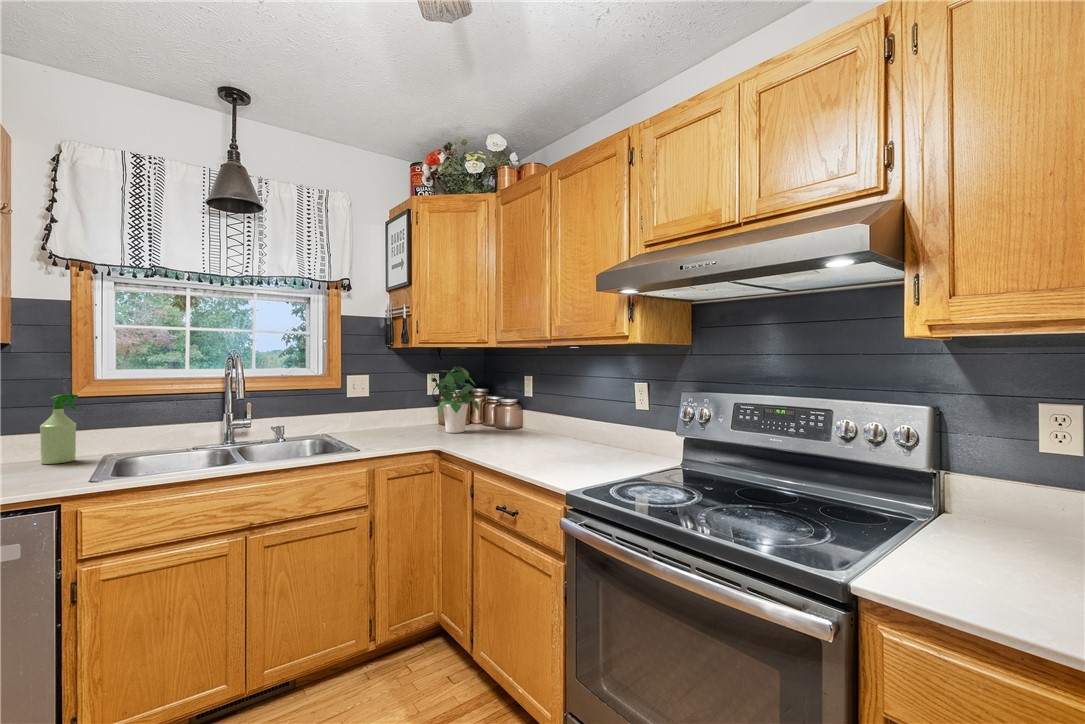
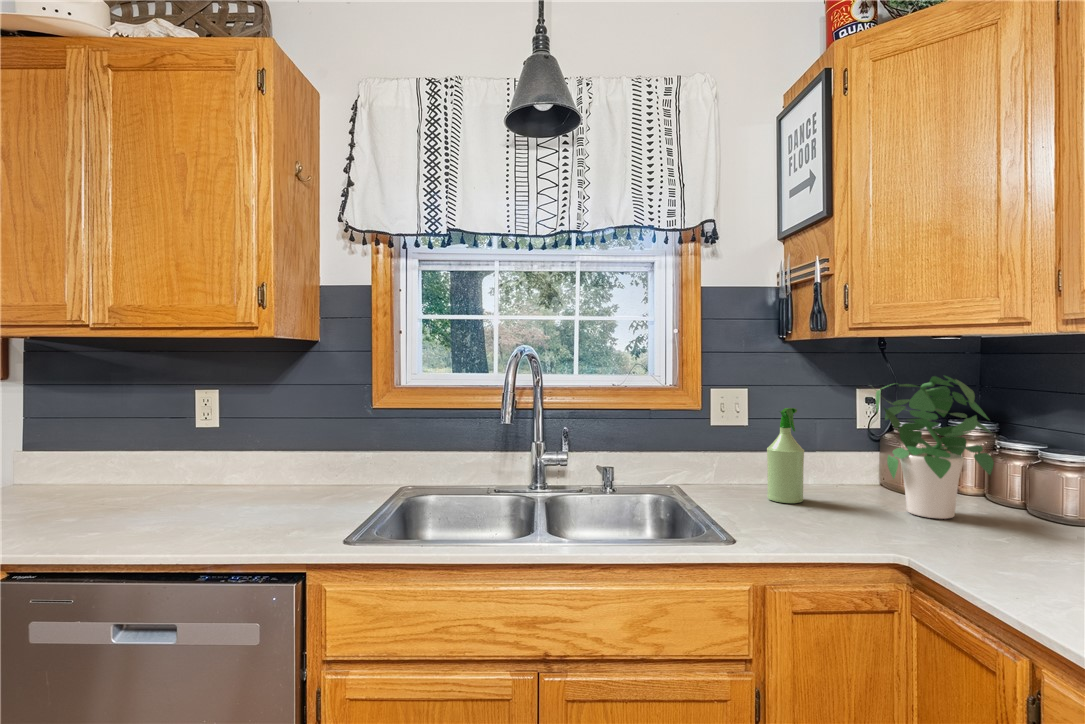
spray bottle: present [40,394,78,464] -> present [767,408,804,503]

